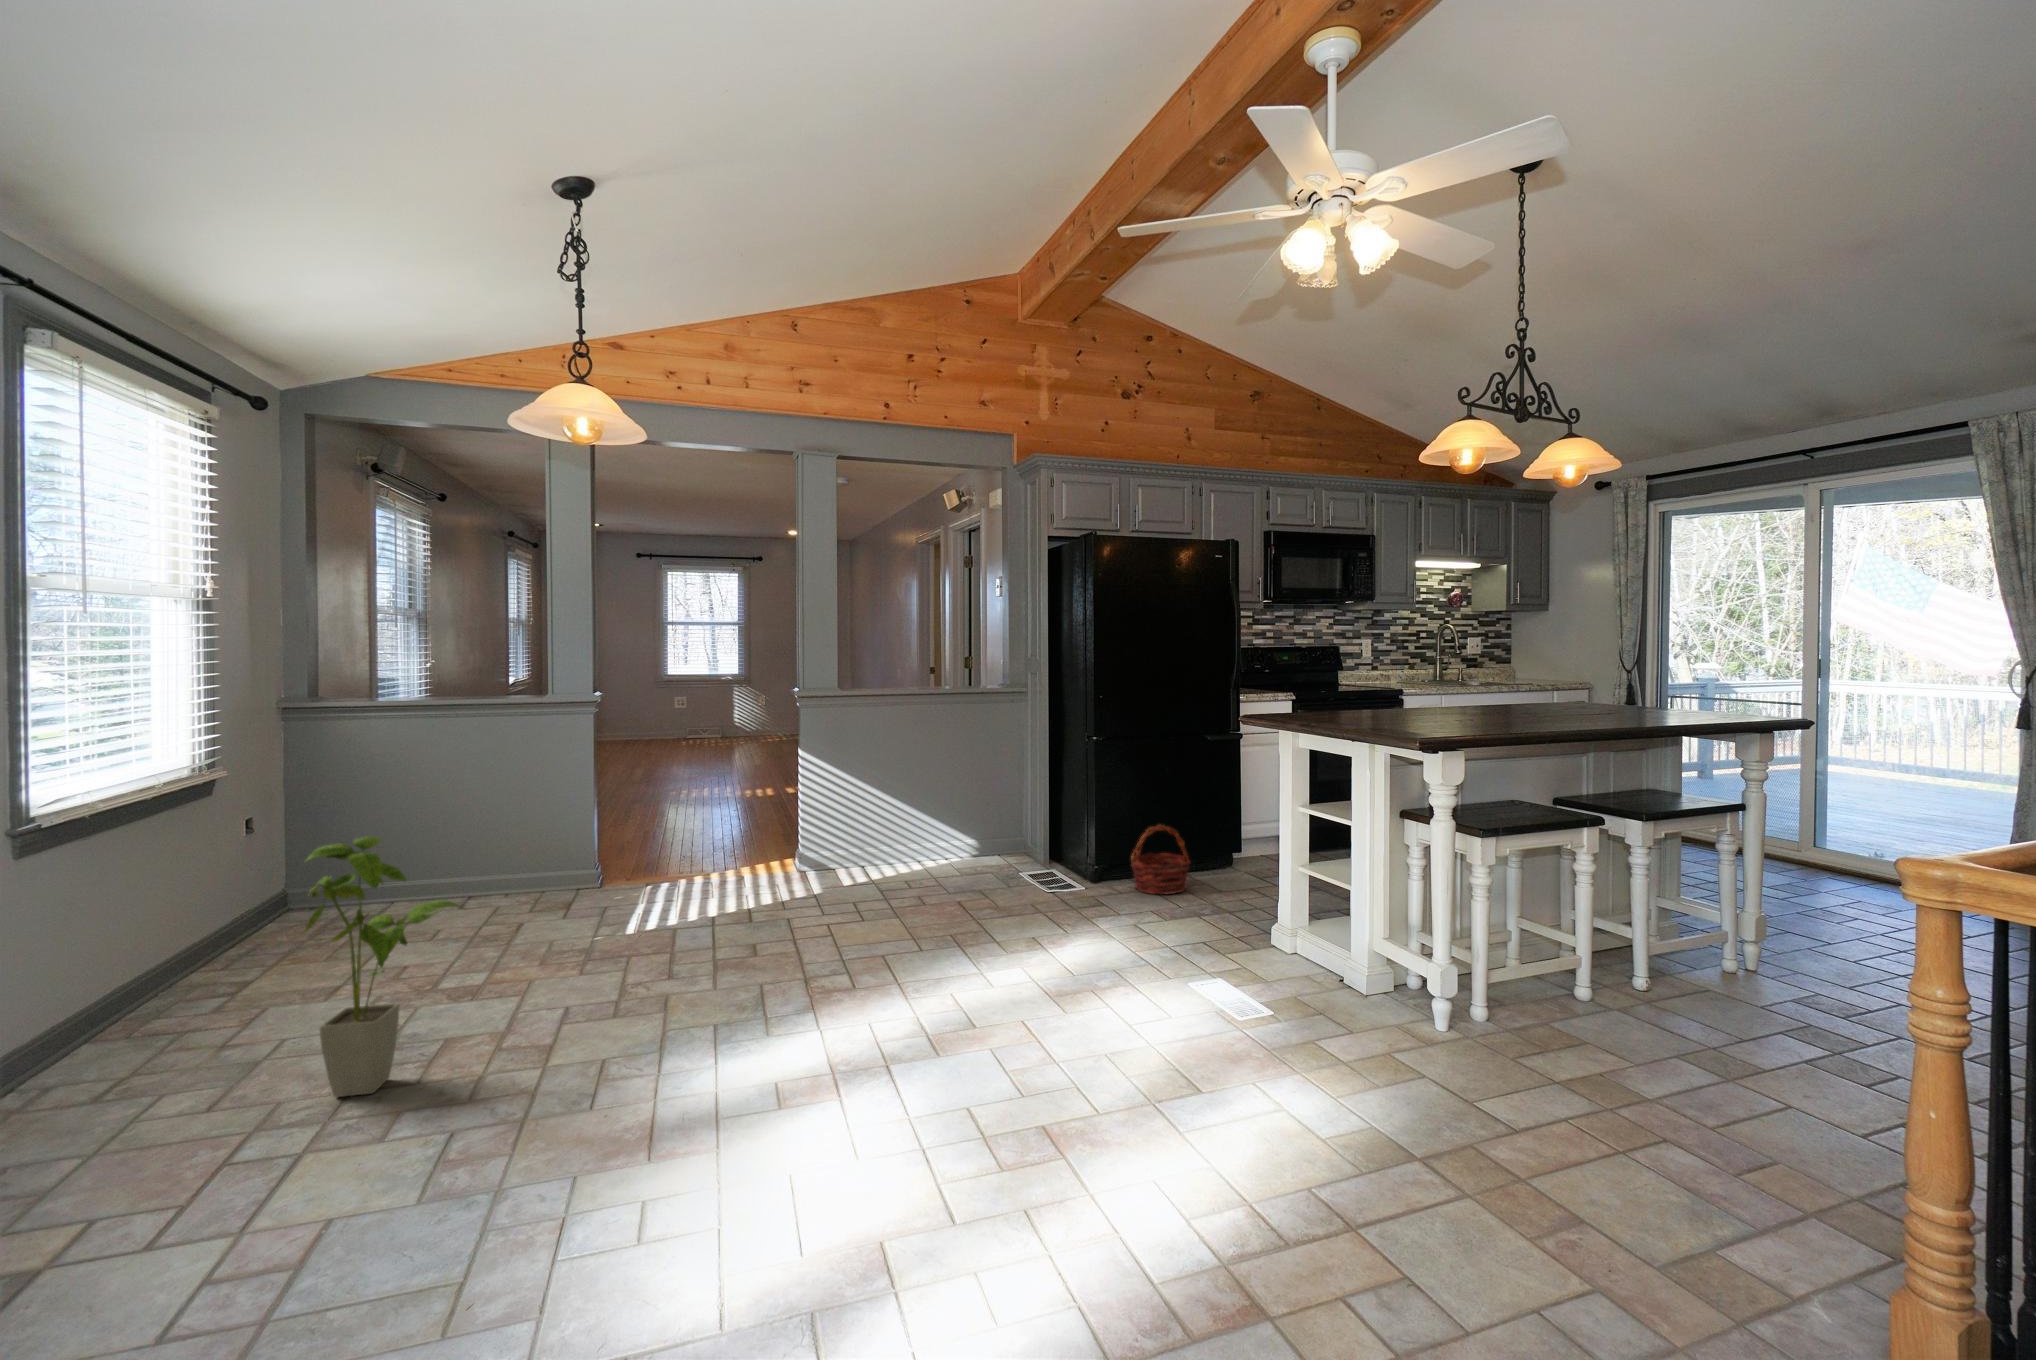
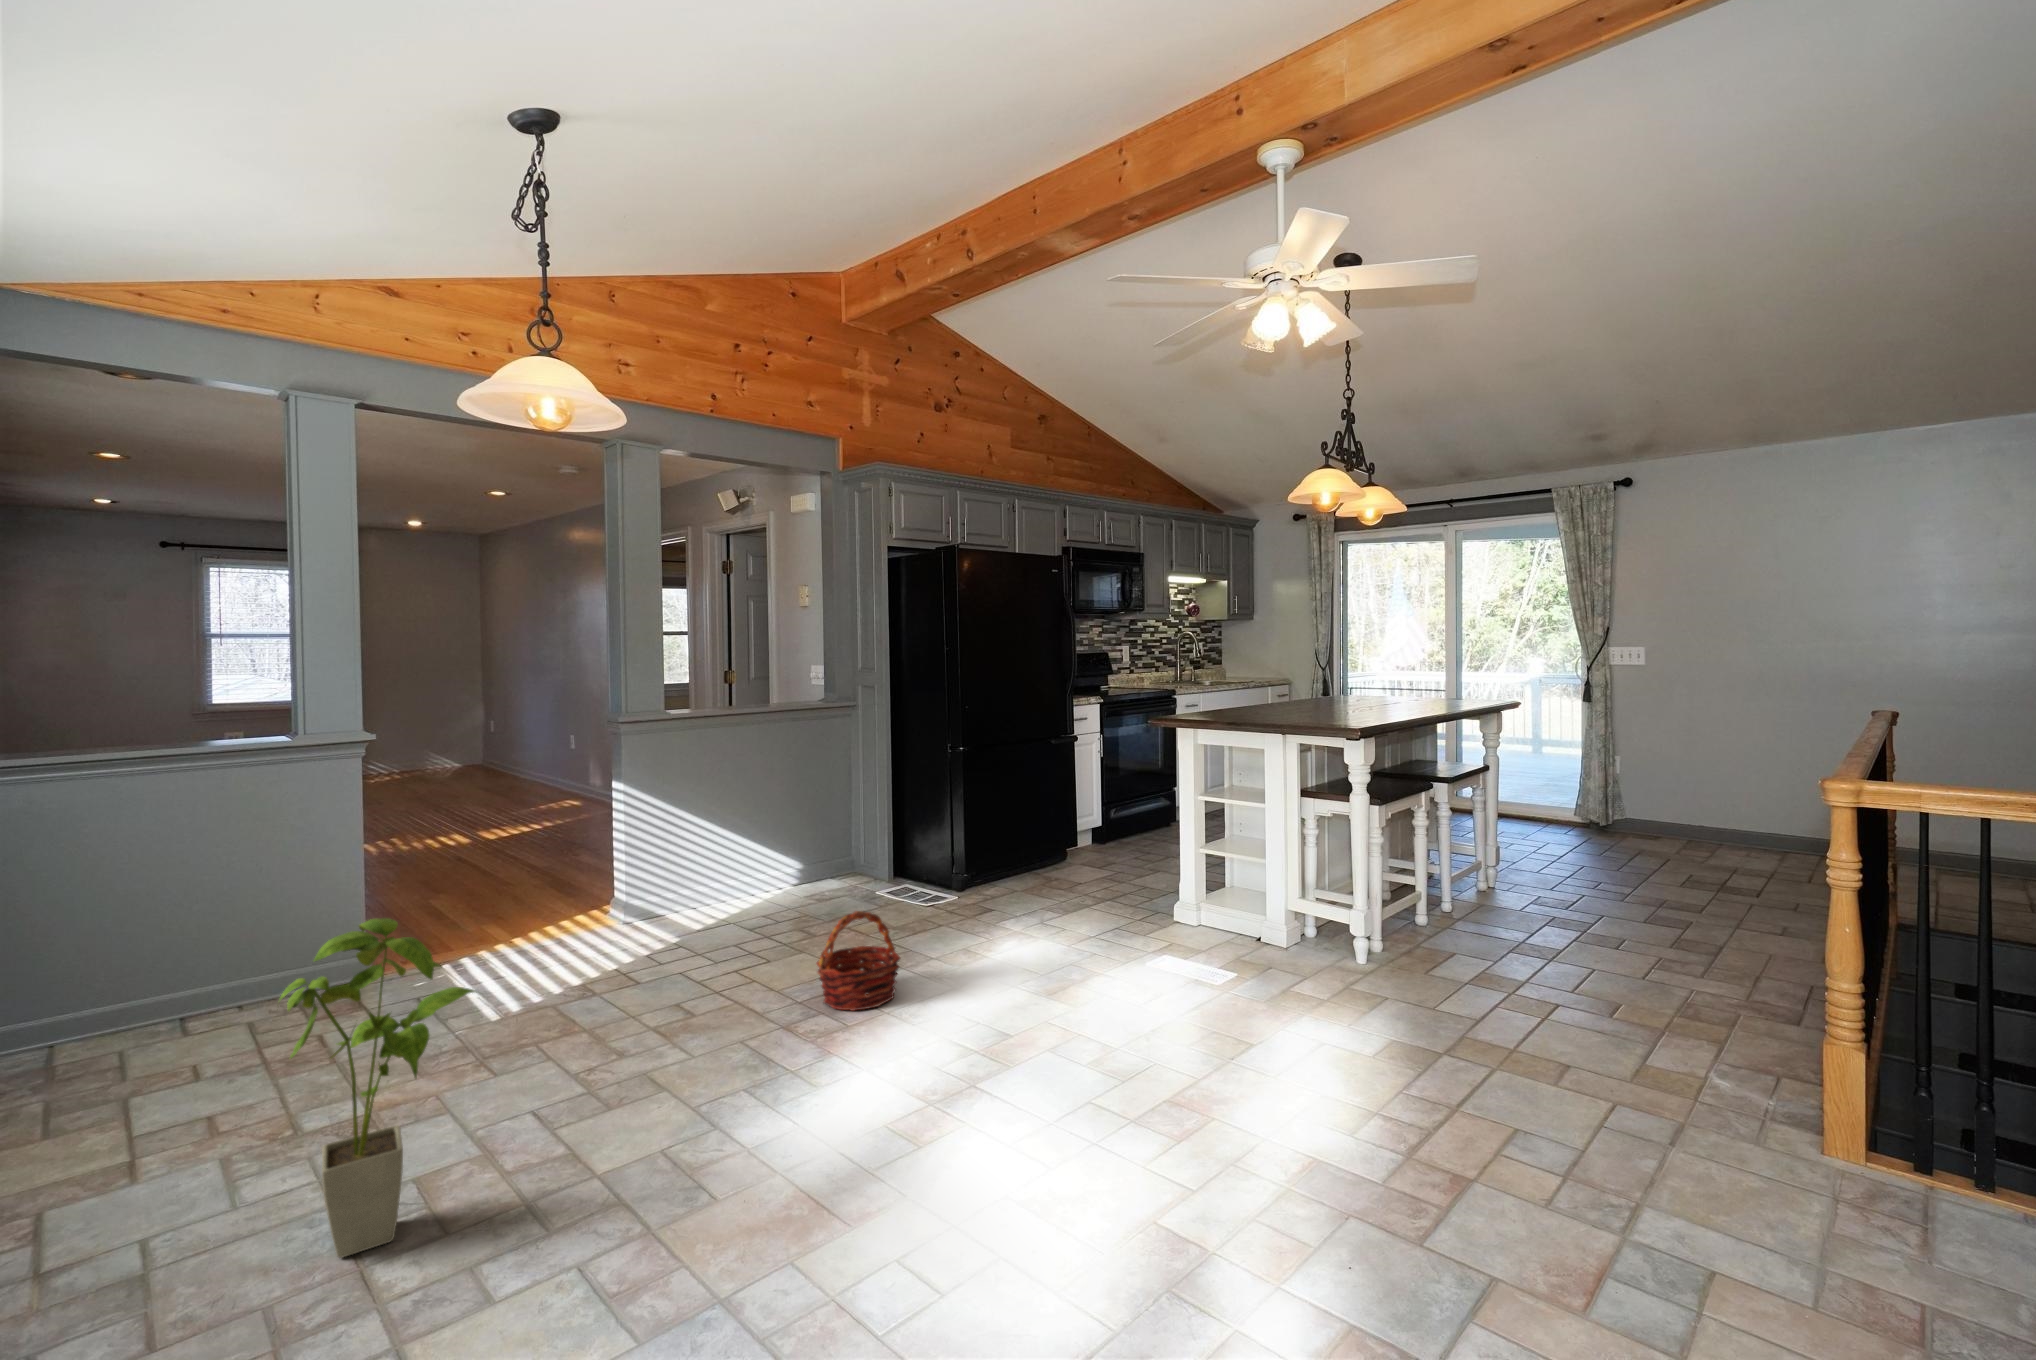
basket: present [1131,824,1190,894] -> present [817,911,900,1011]

